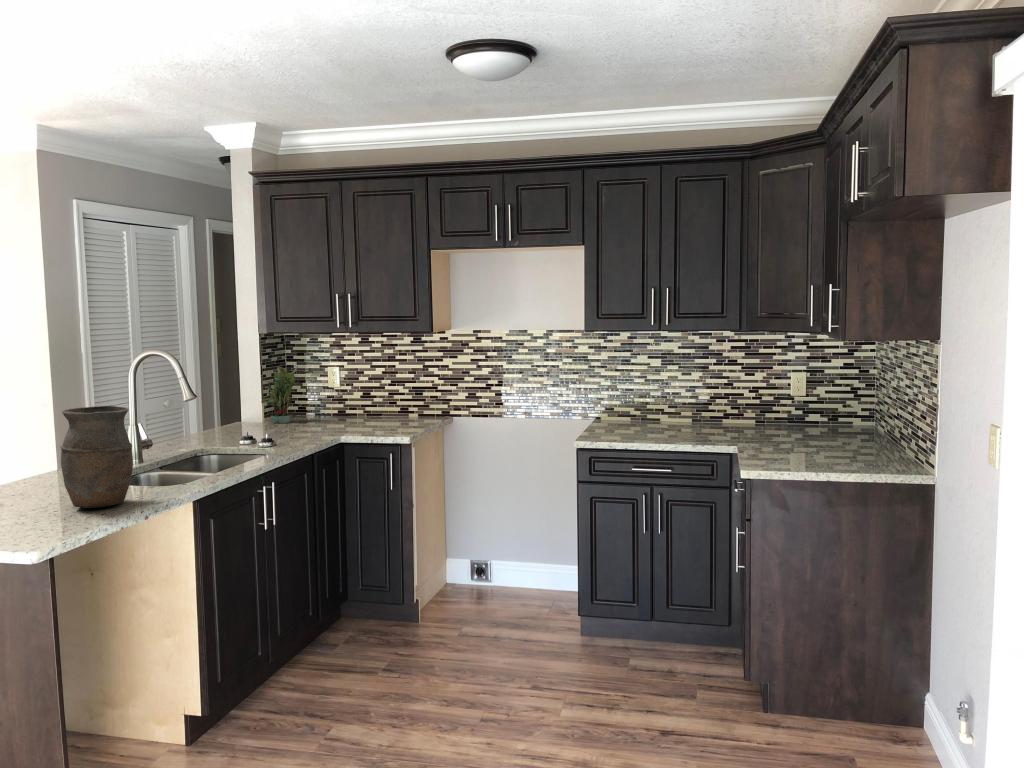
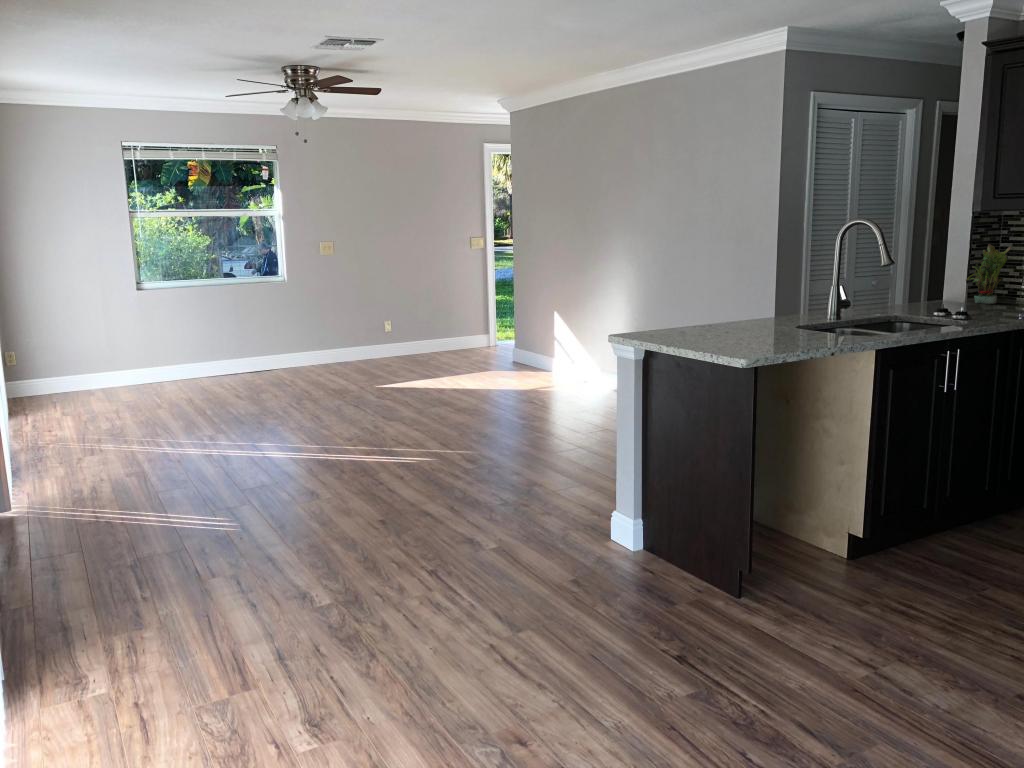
vase: present [60,406,133,508] -> none [772,258,829,340]

